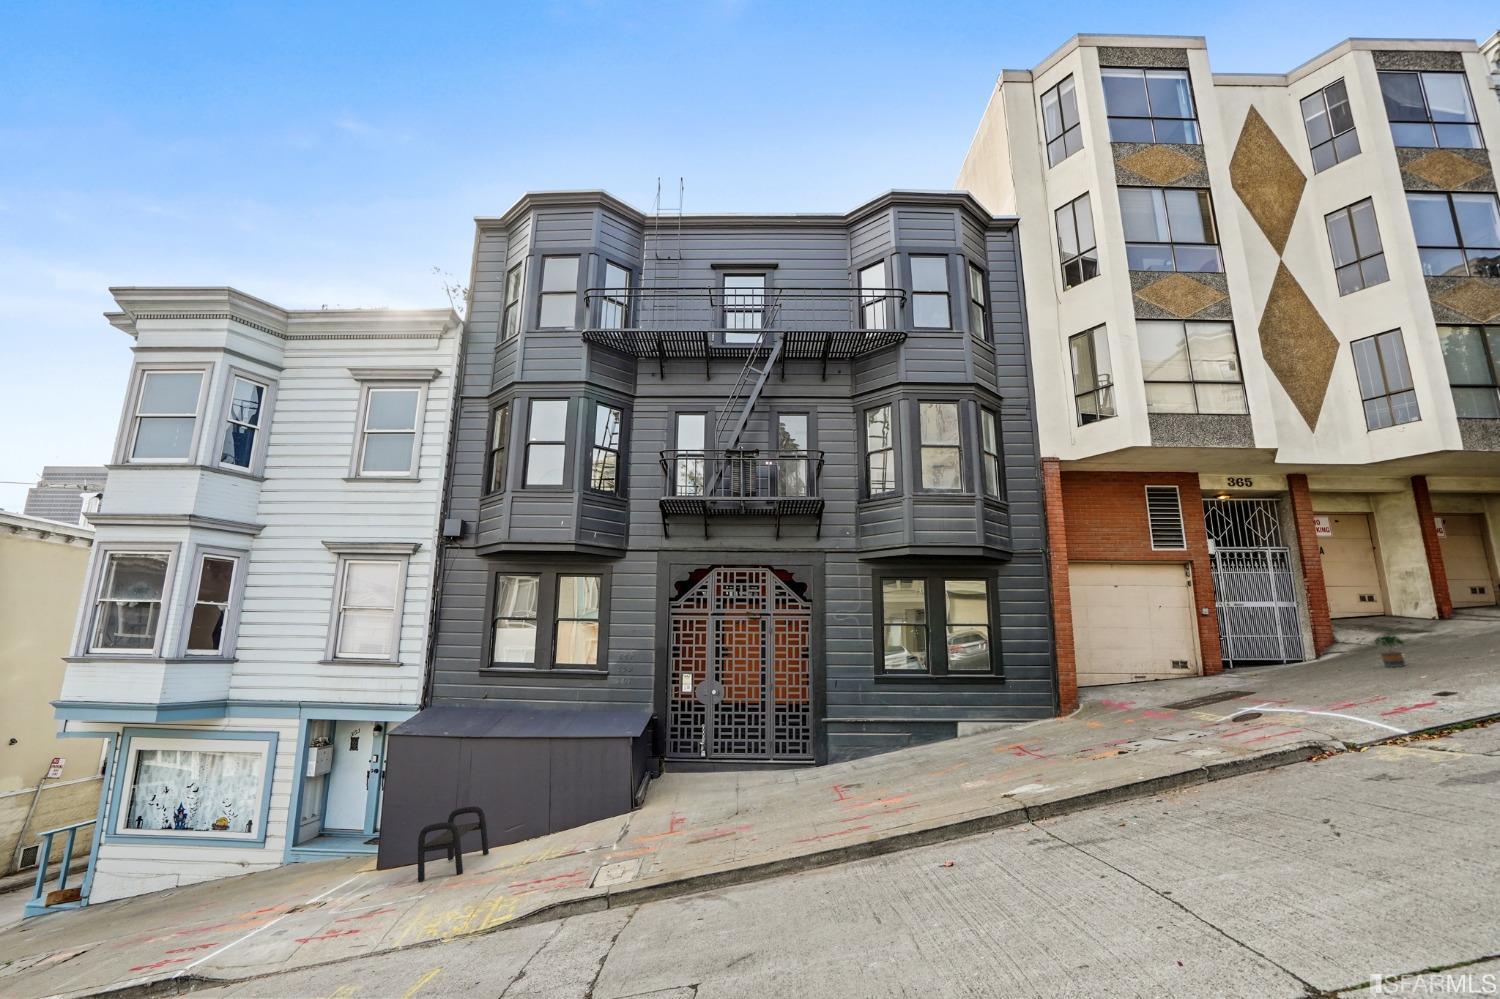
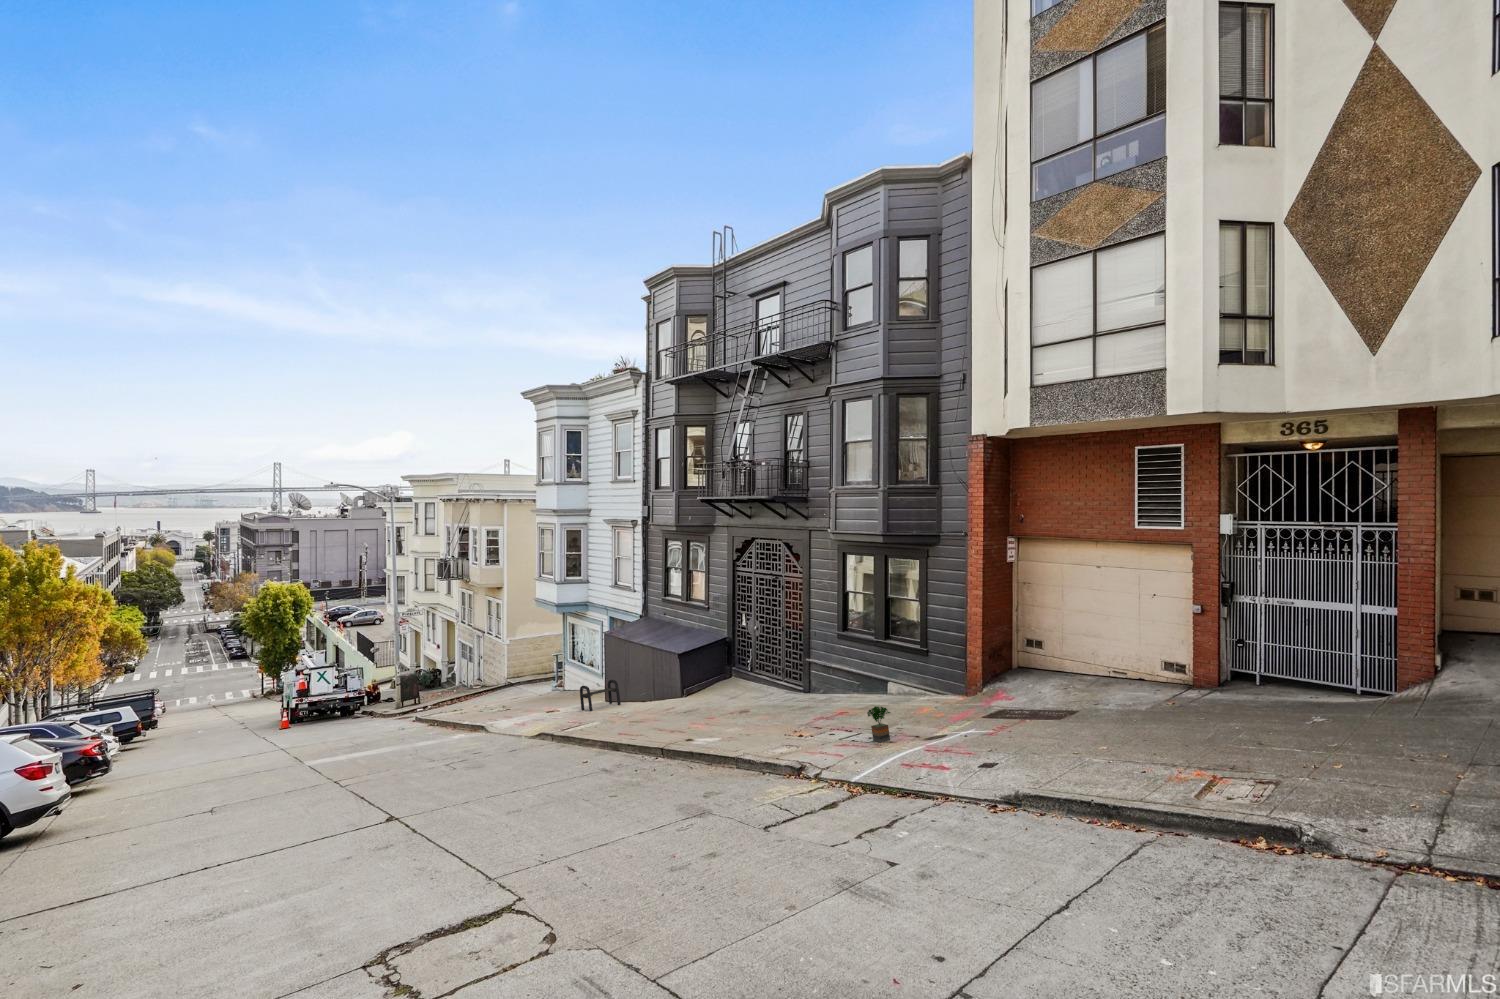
potted tree: present [1375,636,1405,667] -> present [867,706,890,743]

